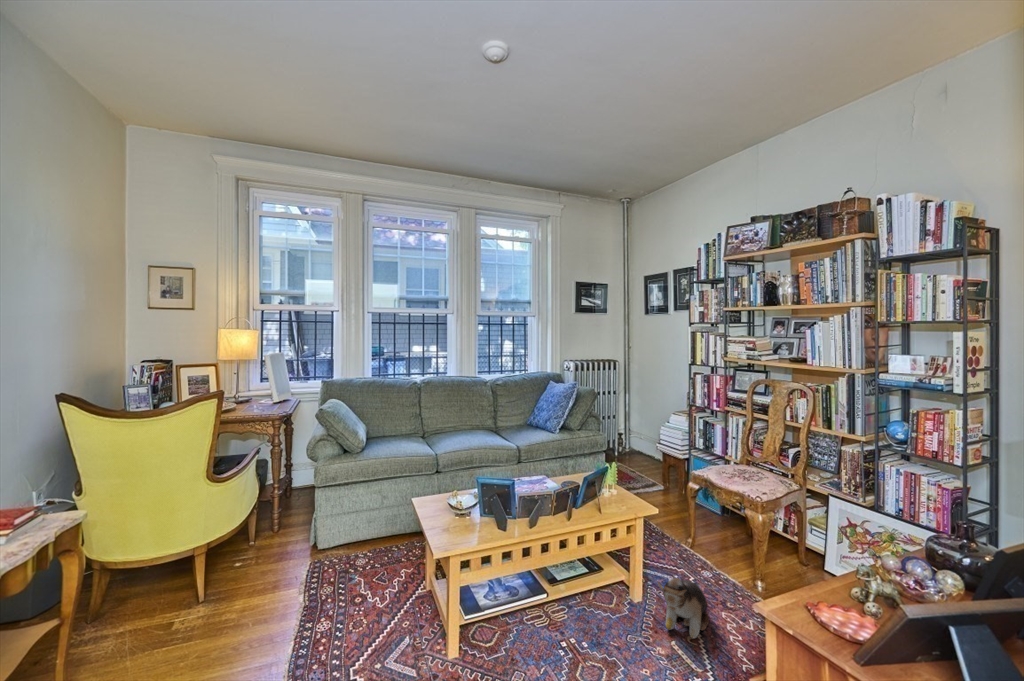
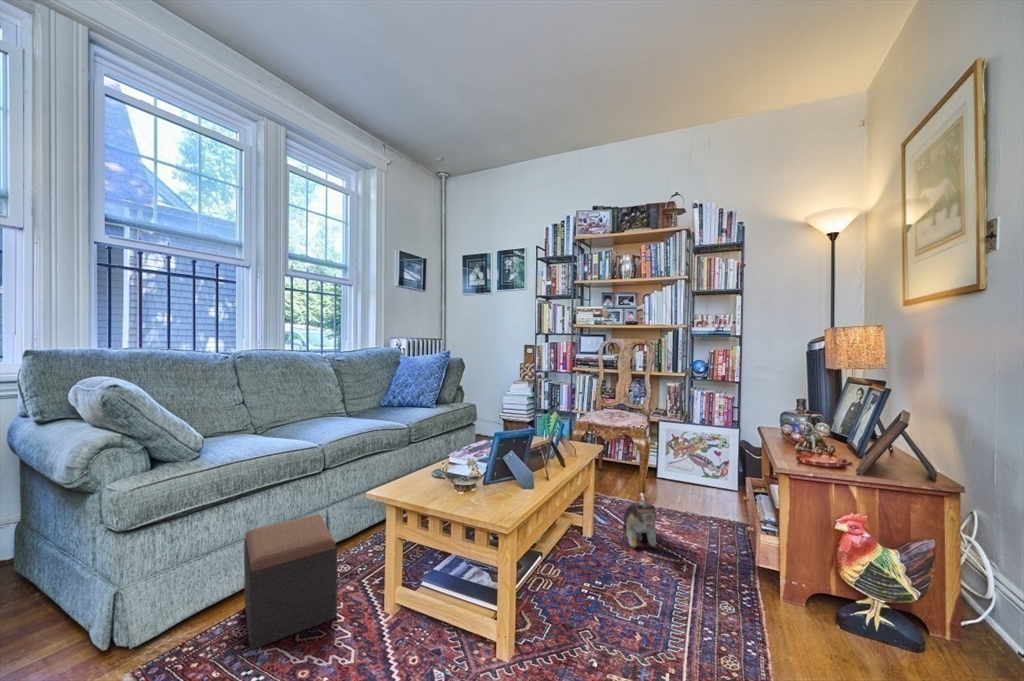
footstool: none [343,499,410,578] -> present [244,514,337,649]

